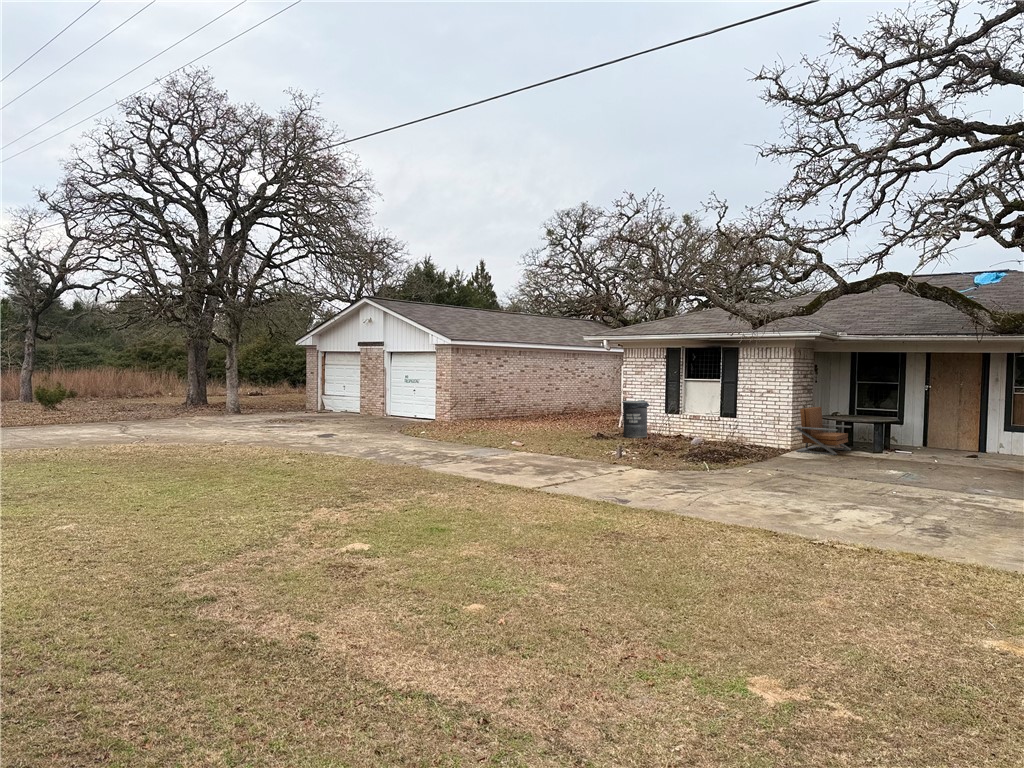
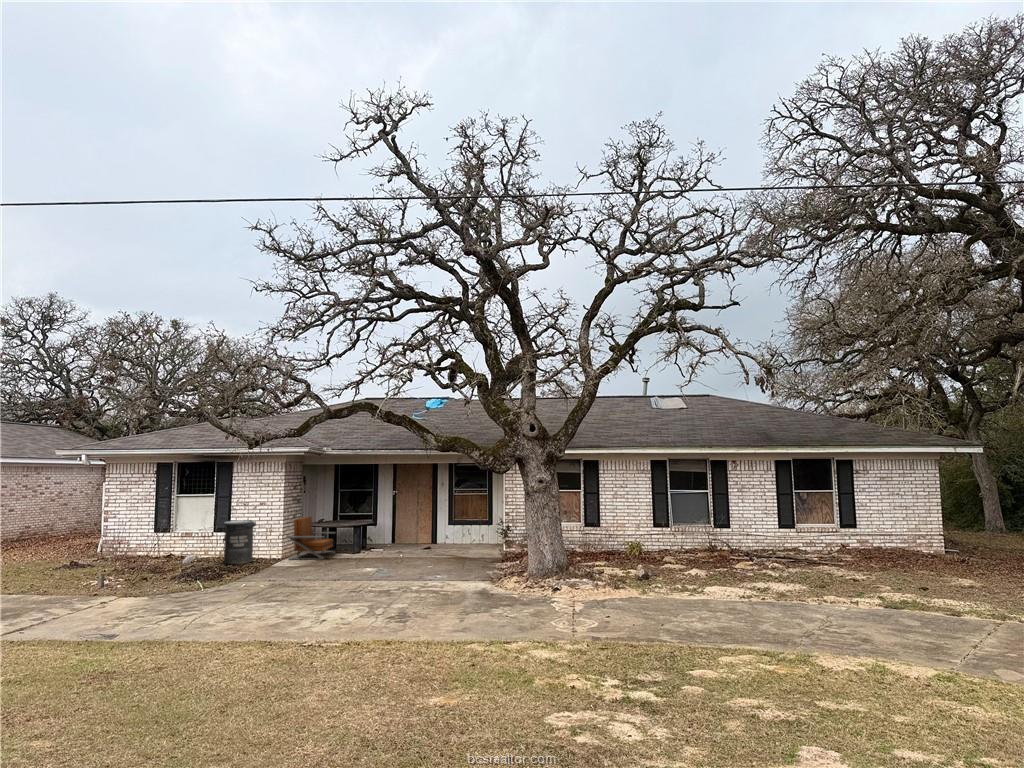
trash can: present [622,400,650,438] -> present [224,520,256,564]

